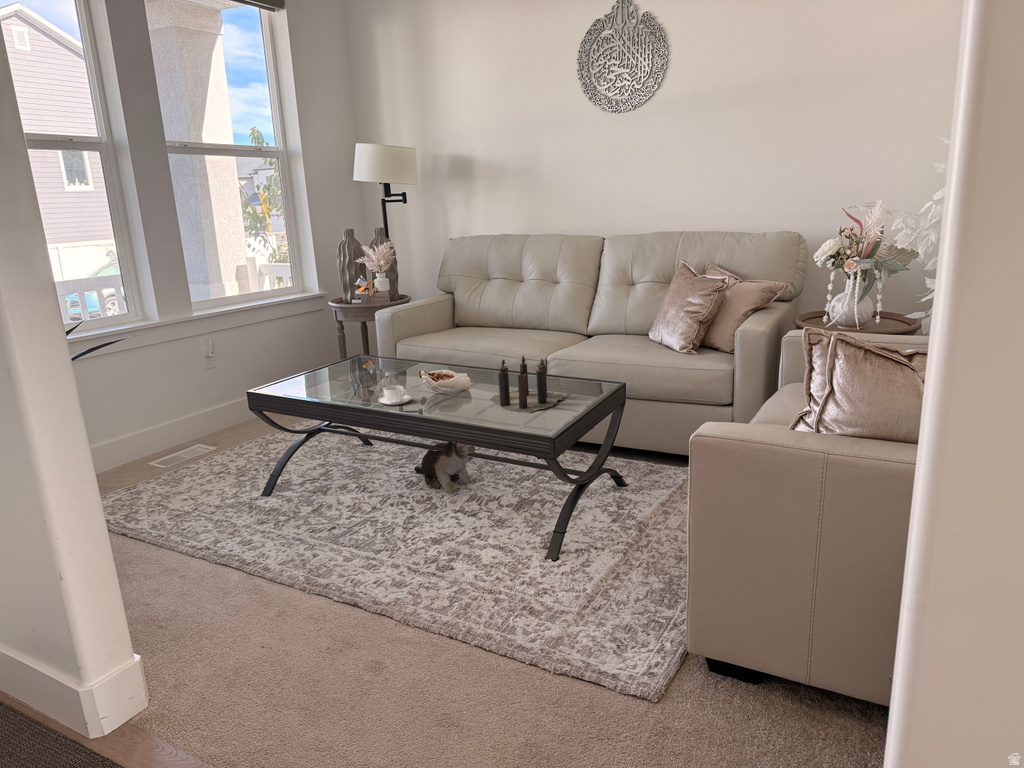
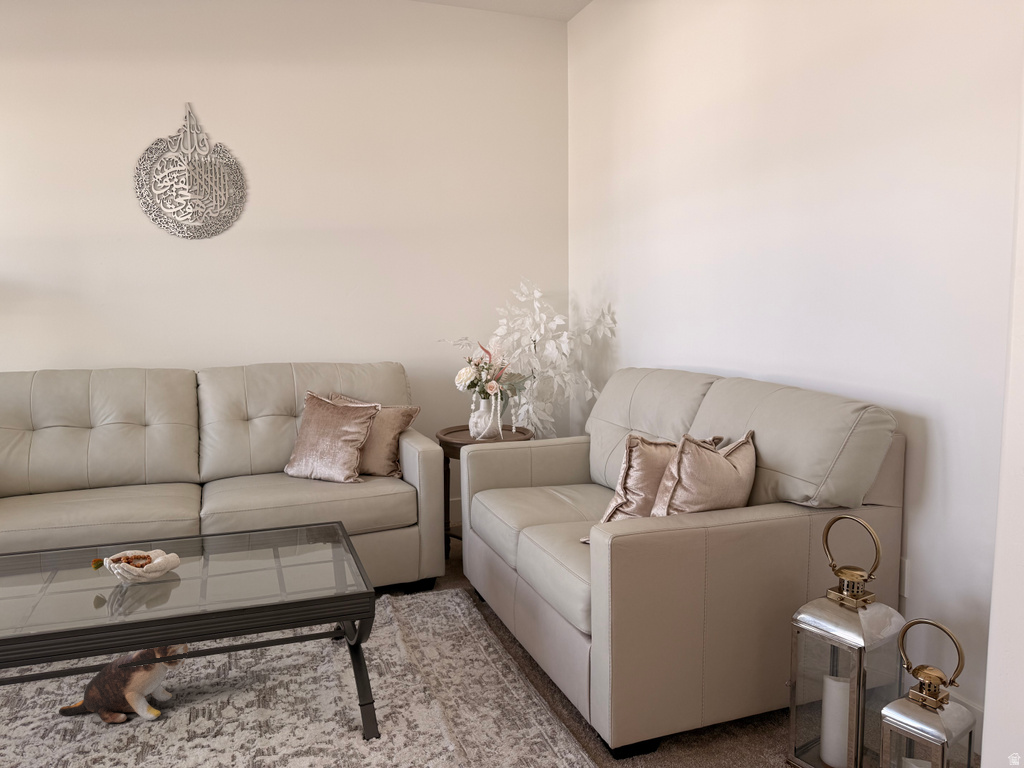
candle: present [491,356,563,413] -> none [212,514,334,585]
coffee cup: present [379,386,412,405] -> none [69,590,121,621]

